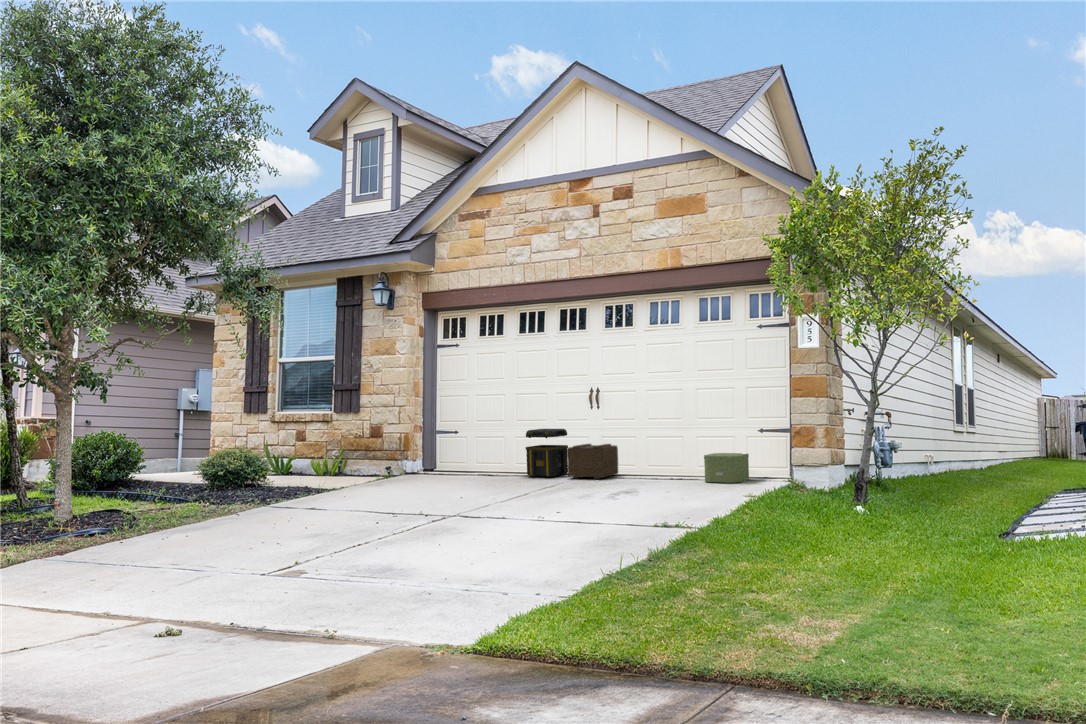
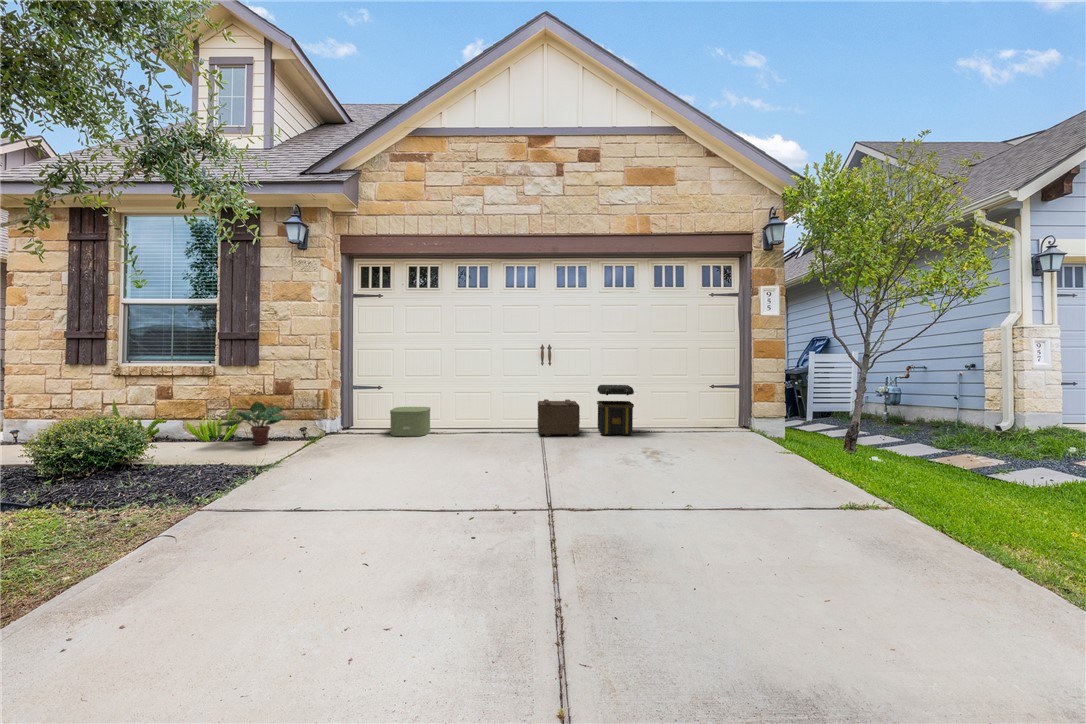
toolbox: present [526,429,568,477] -> present [597,385,634,435]
potted plant: none [323,442,374,478] -> present [218,402,285,445]
storage box: present [704,453,749,483] -> present [390,407,430,436]

